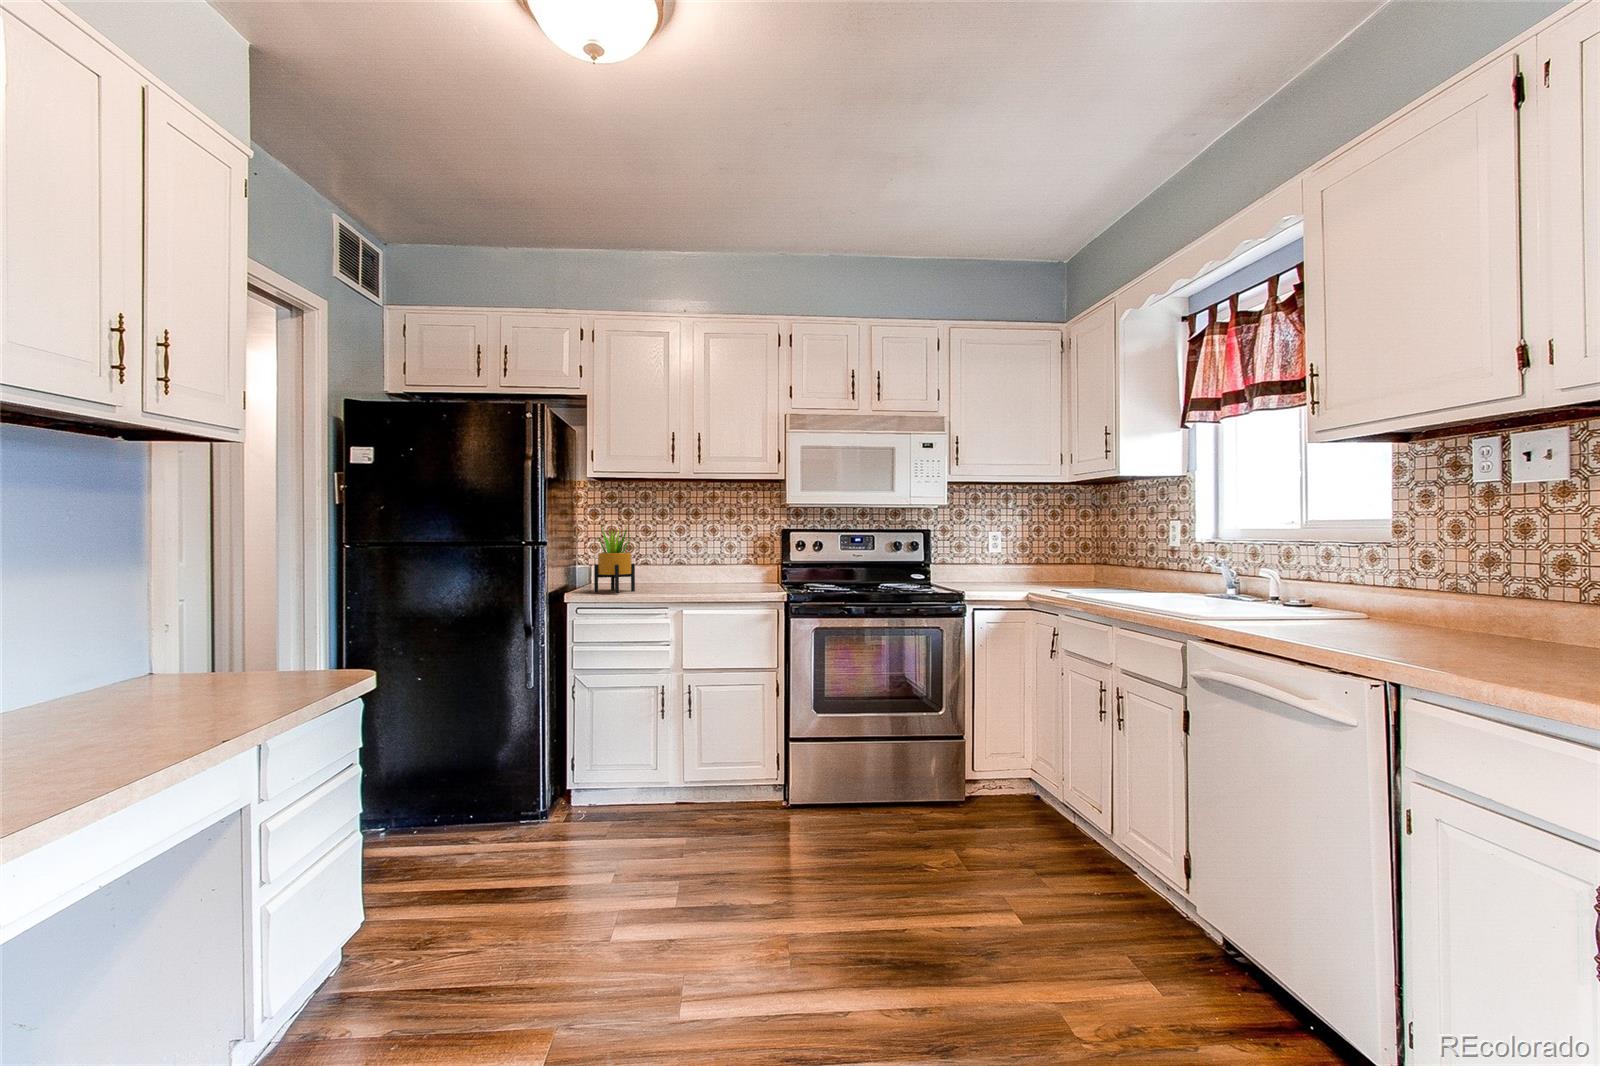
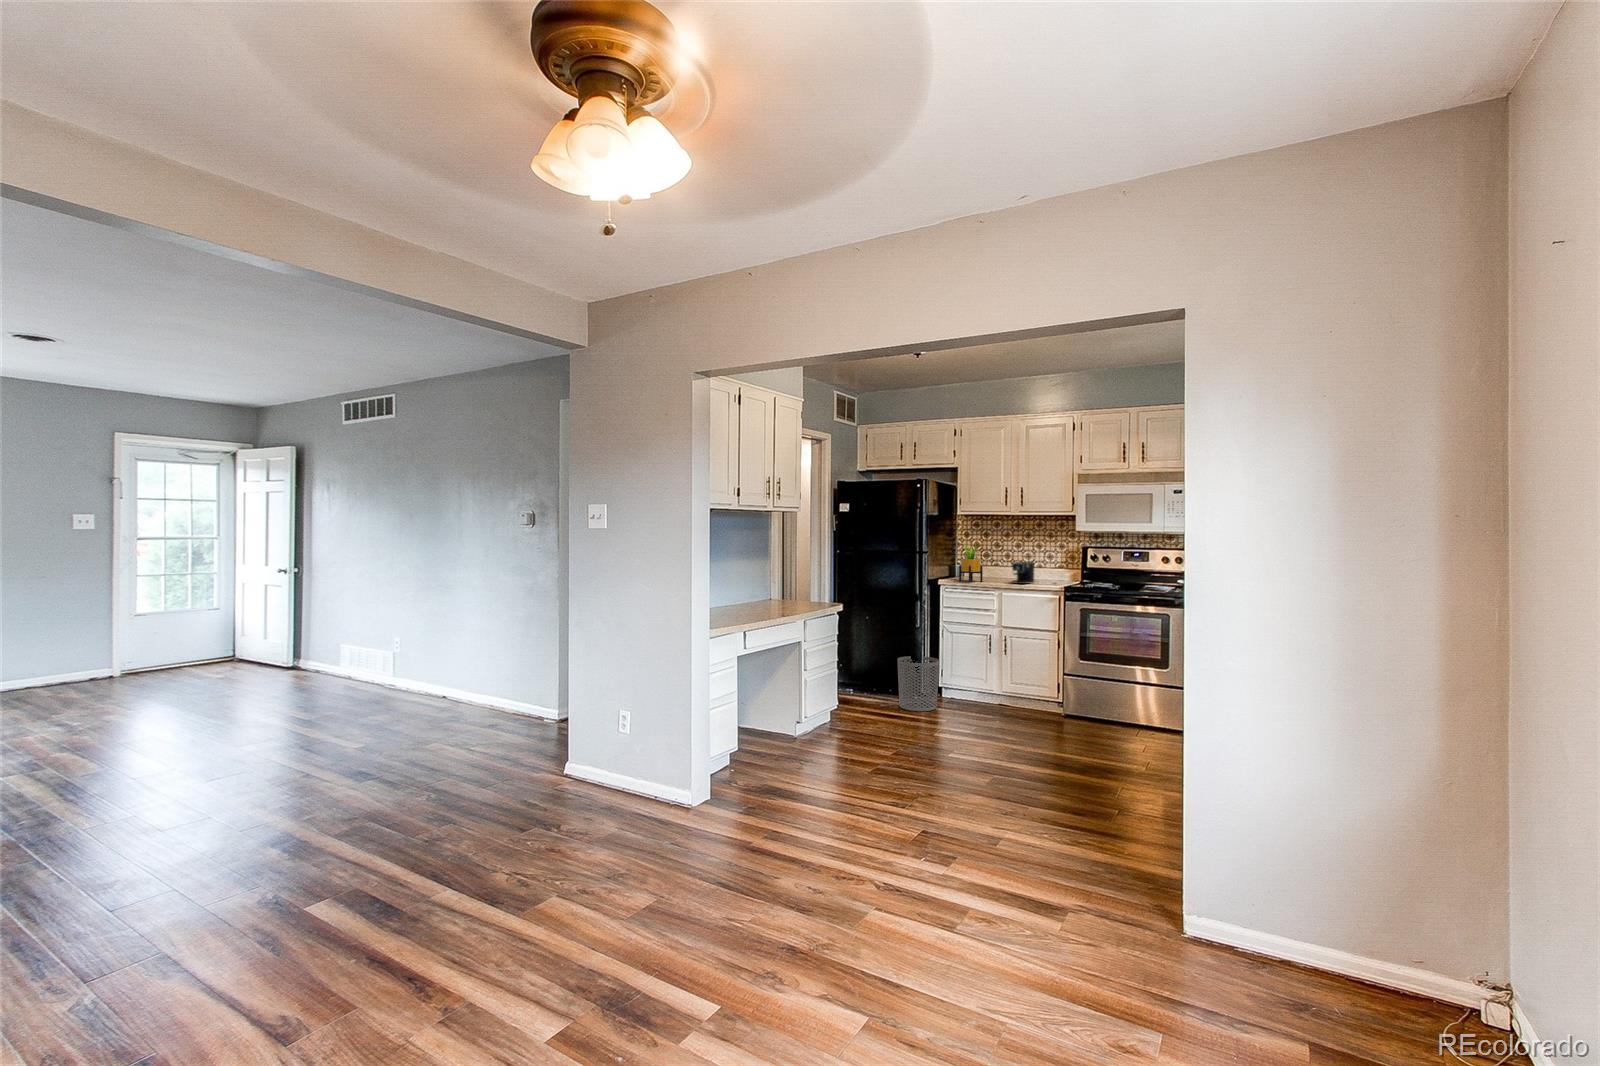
coffee maker: none [688,555,755,590] -> present [1012,562,1034,584]
waste bin: none [492,740,579,863] -> present [898,656,939,711]

